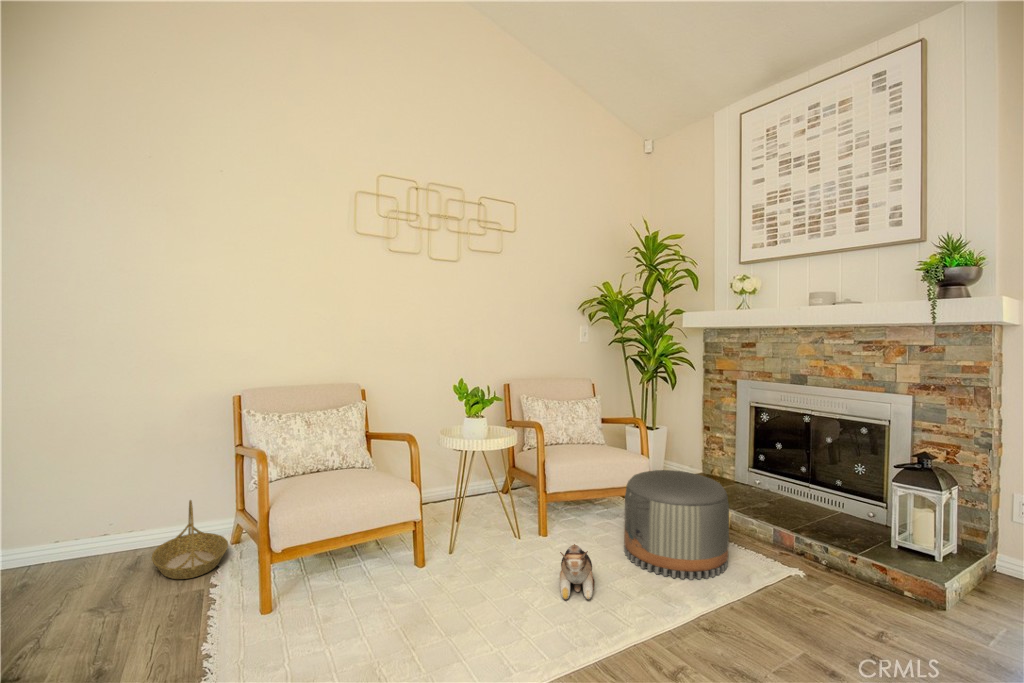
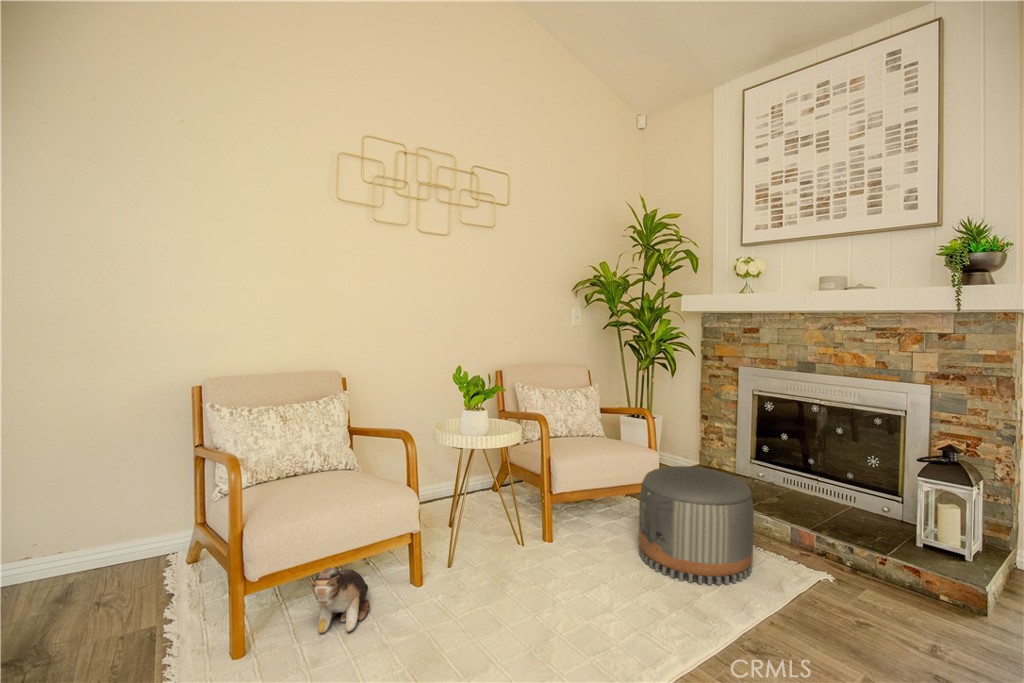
basket: present [152,500,228,579] -> none [91,514,186,611]
plush toy: present [560,544,595,600] -> present [306,567,370,633]

